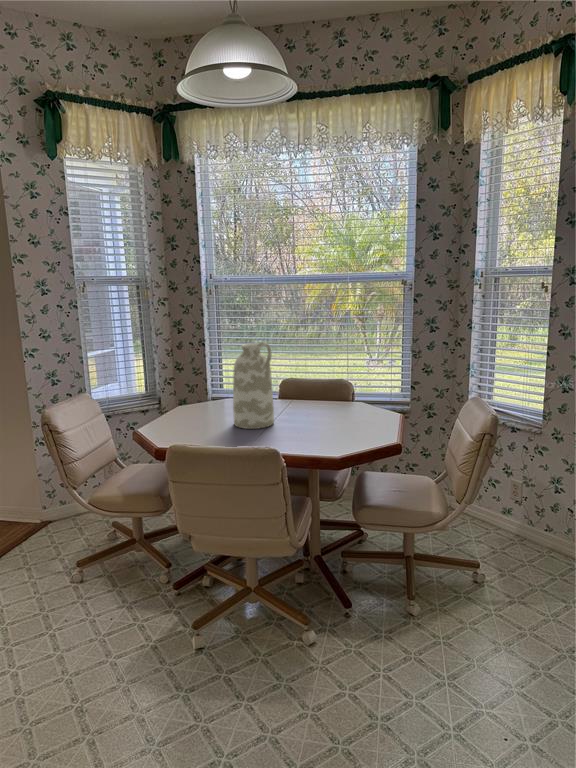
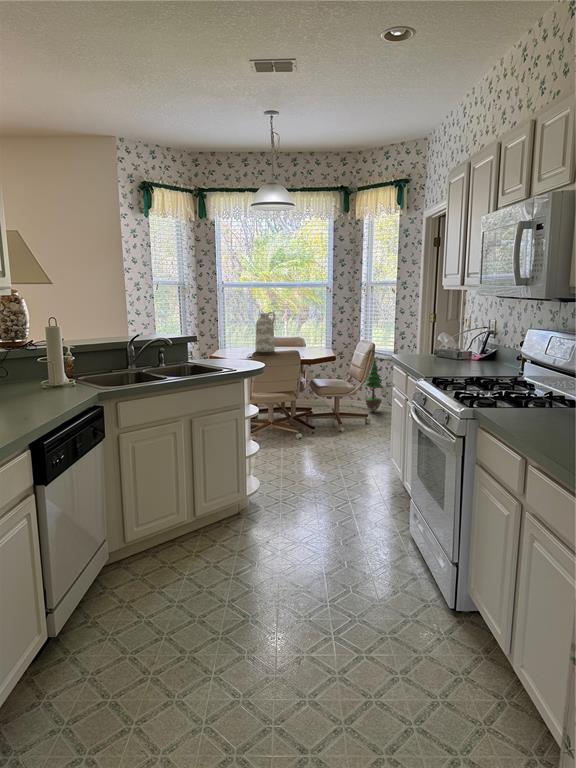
potted tree: none [473,429,516,536] -> present [364,359,383,412]

